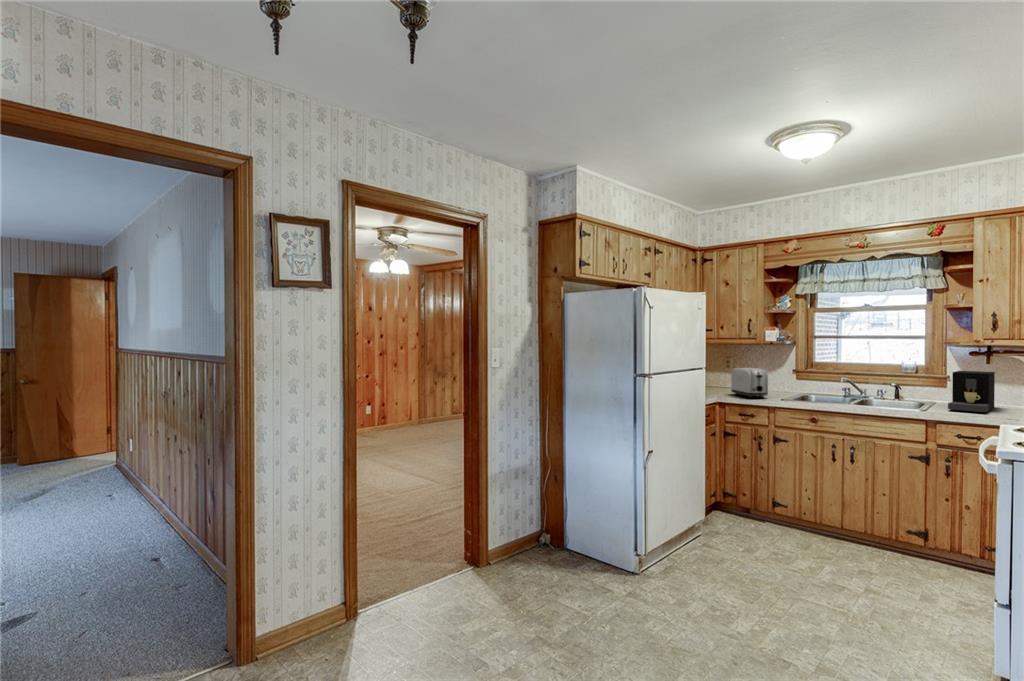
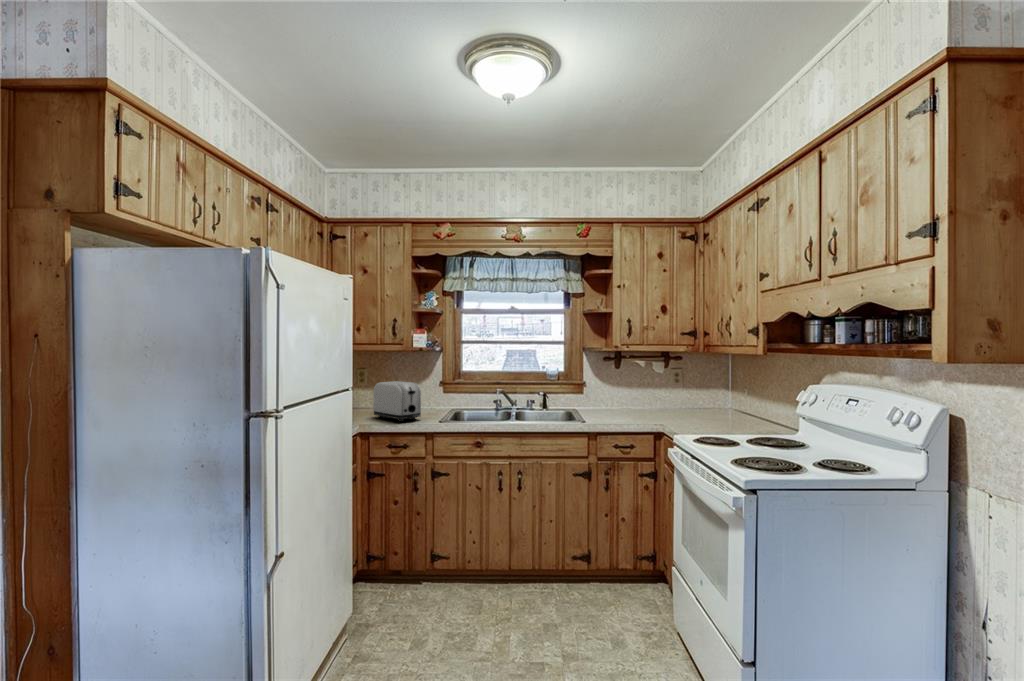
coffee maker: present [948,371,995,412] -> none [593,376,625,418]

